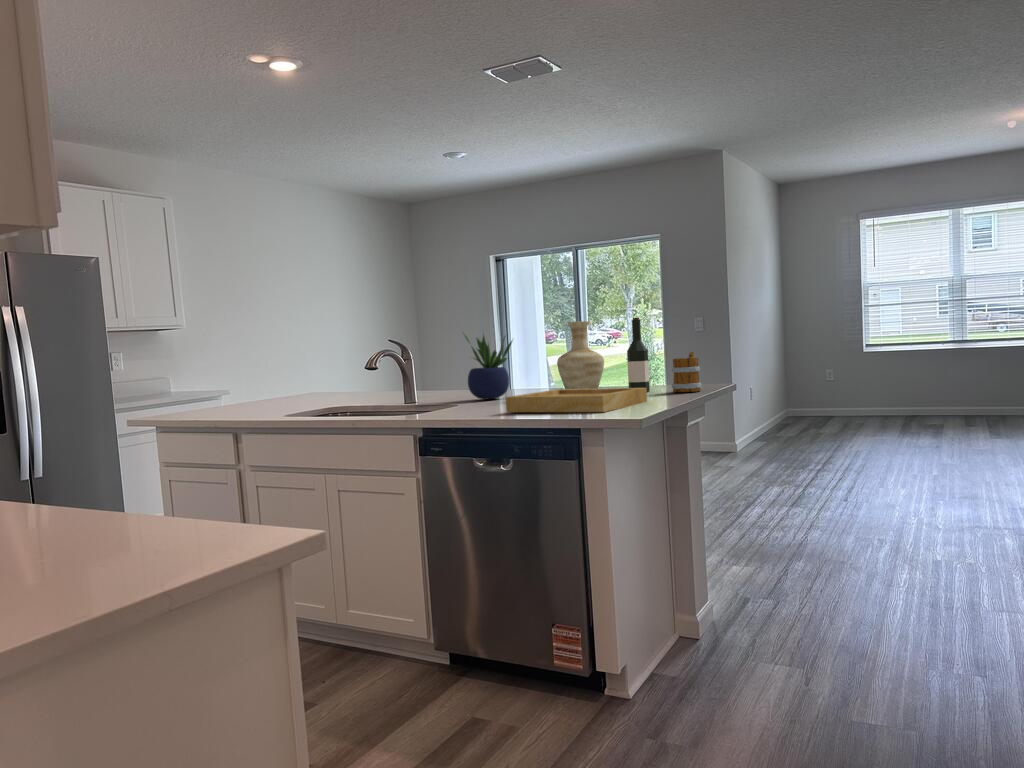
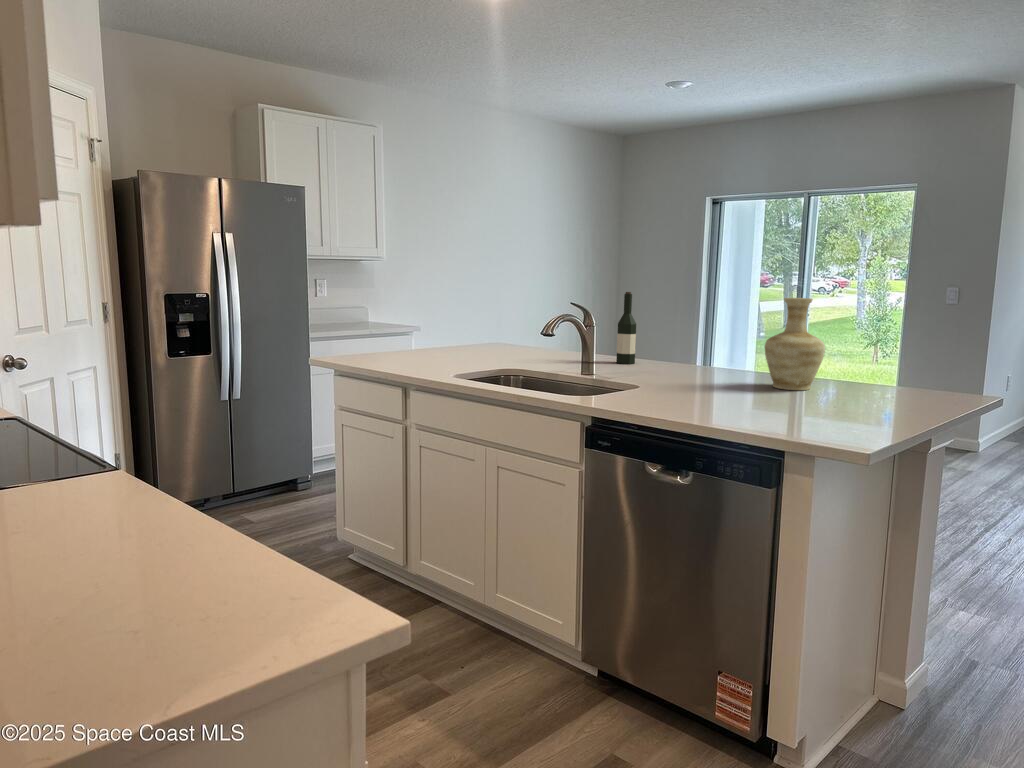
wine bottle: present [627,318,650,392] -> present [616,292,636,364]
potted plant: present [464,334,512,399] -> none [655,295,716,377]
mug: present [672,352,701,392] -> none [913,351,956,405]
tray: present [506,388,647,412] -> none [691,384,879,437]

